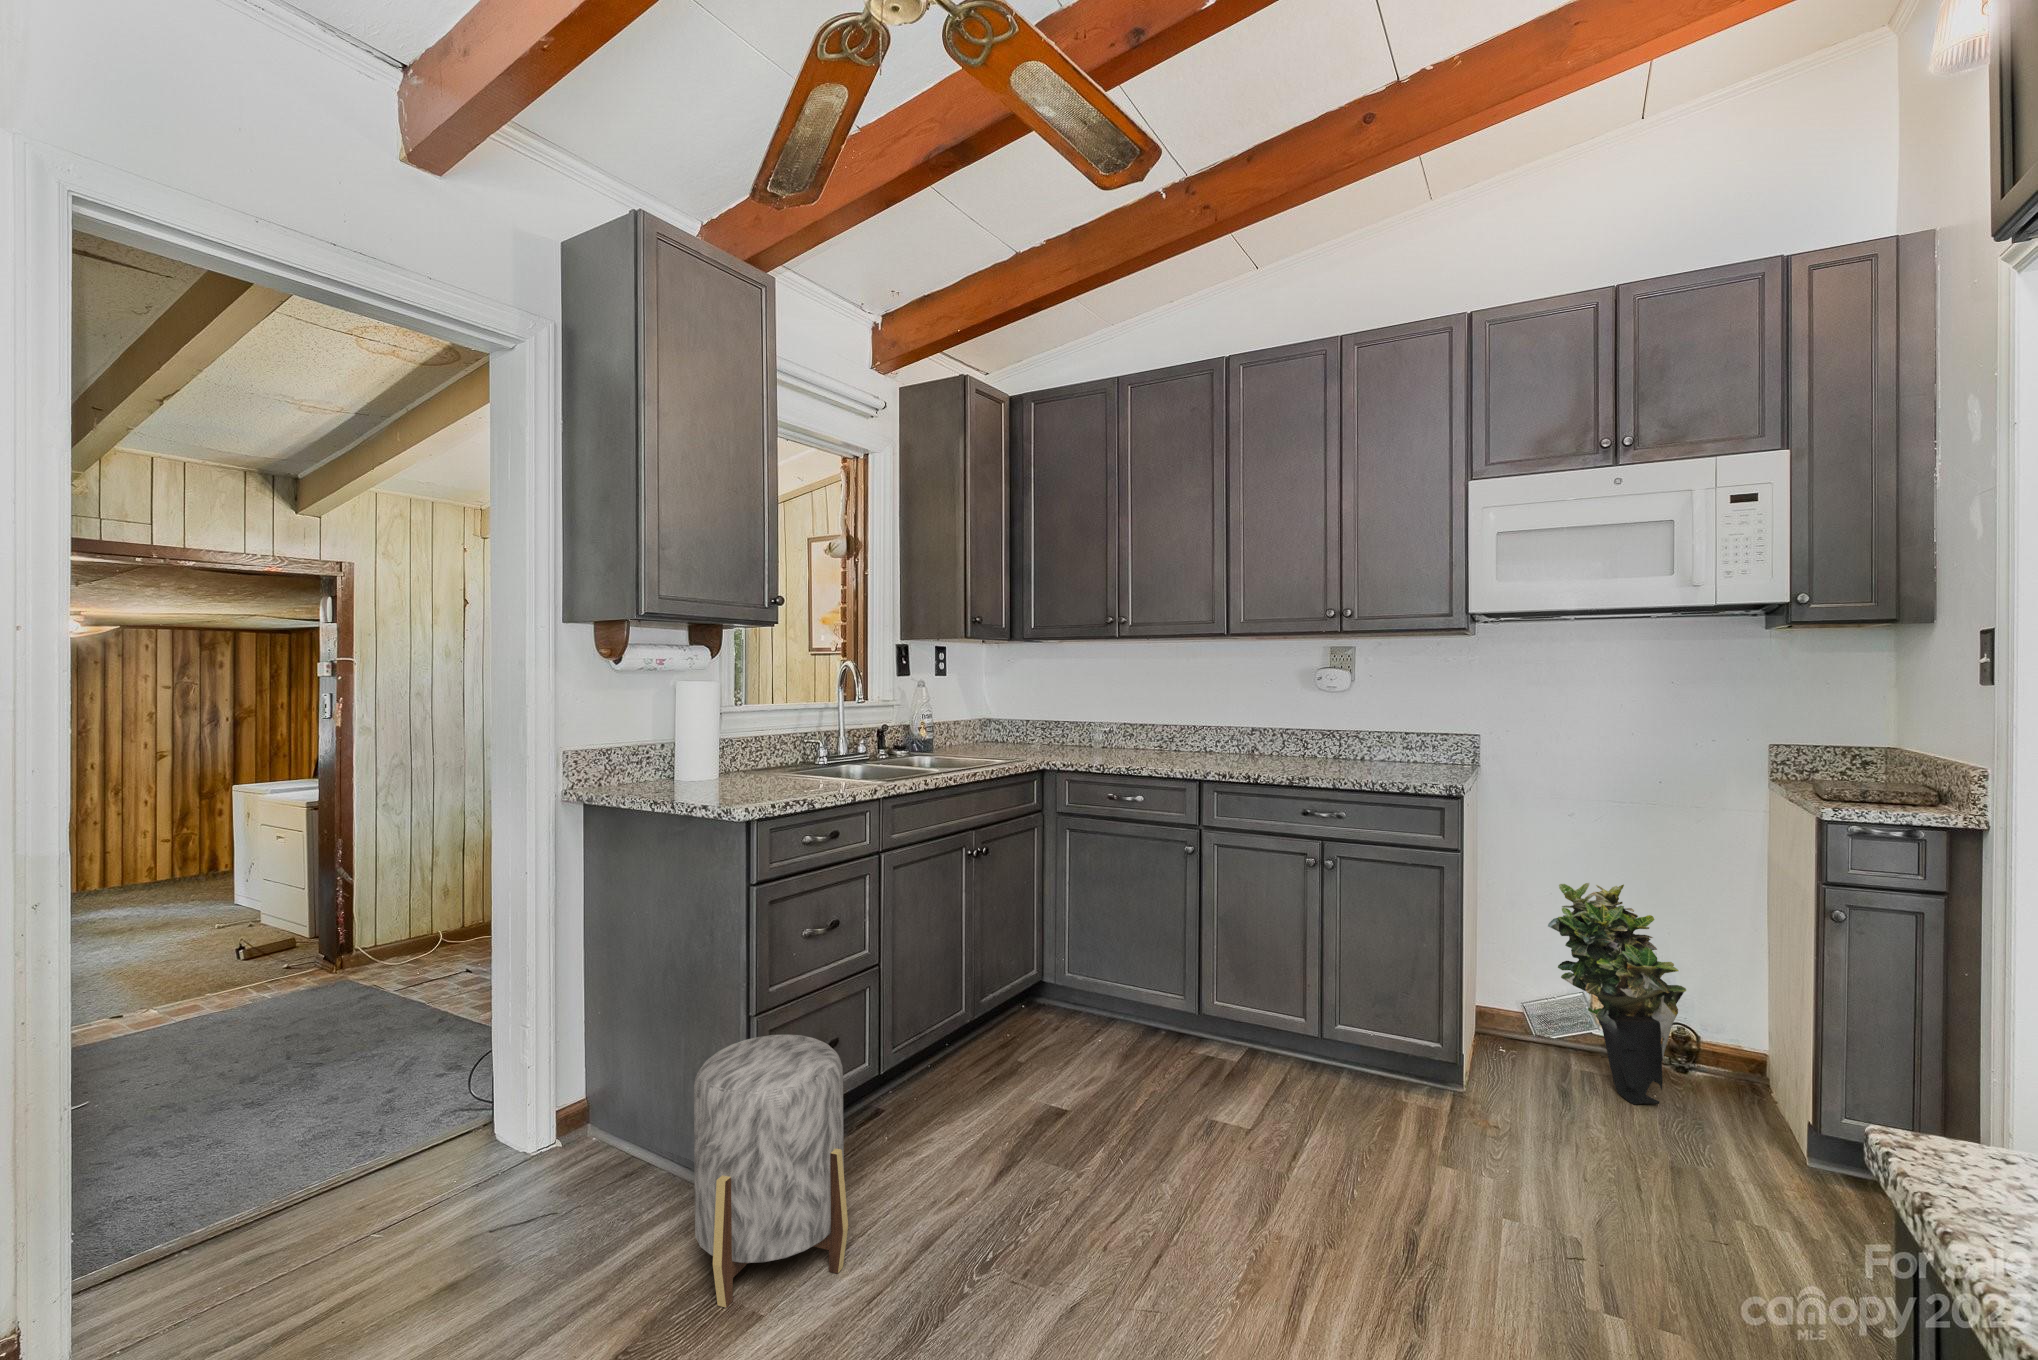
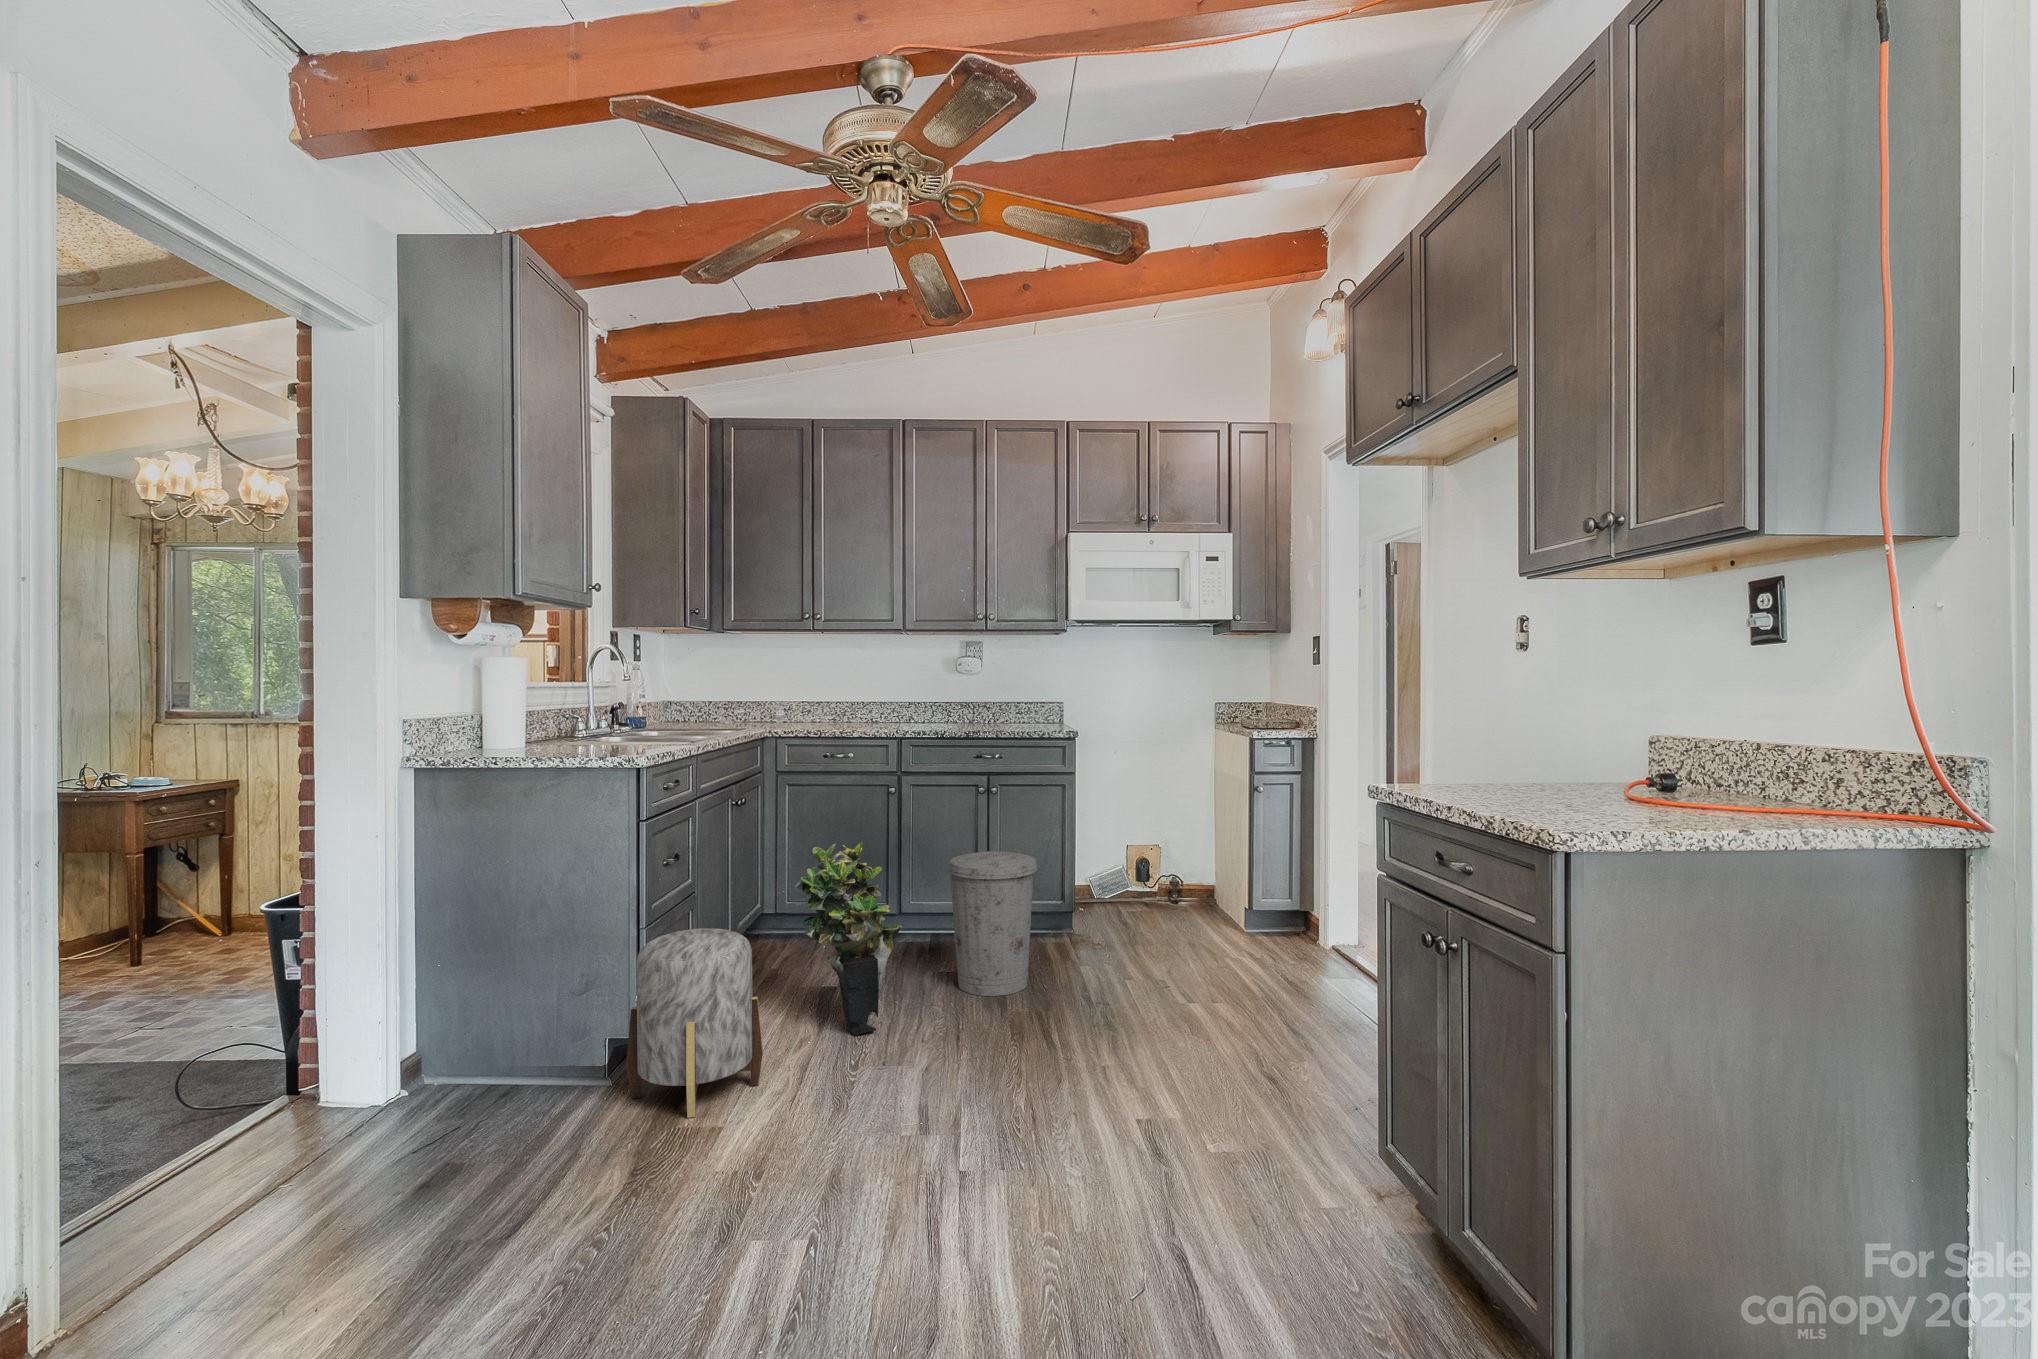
potted plant: present [1548,883,1686,1105] -> present [795,842,902,1036]
trash can: none [1206,962,1345,1199] -> present [948,851,1037,996]

